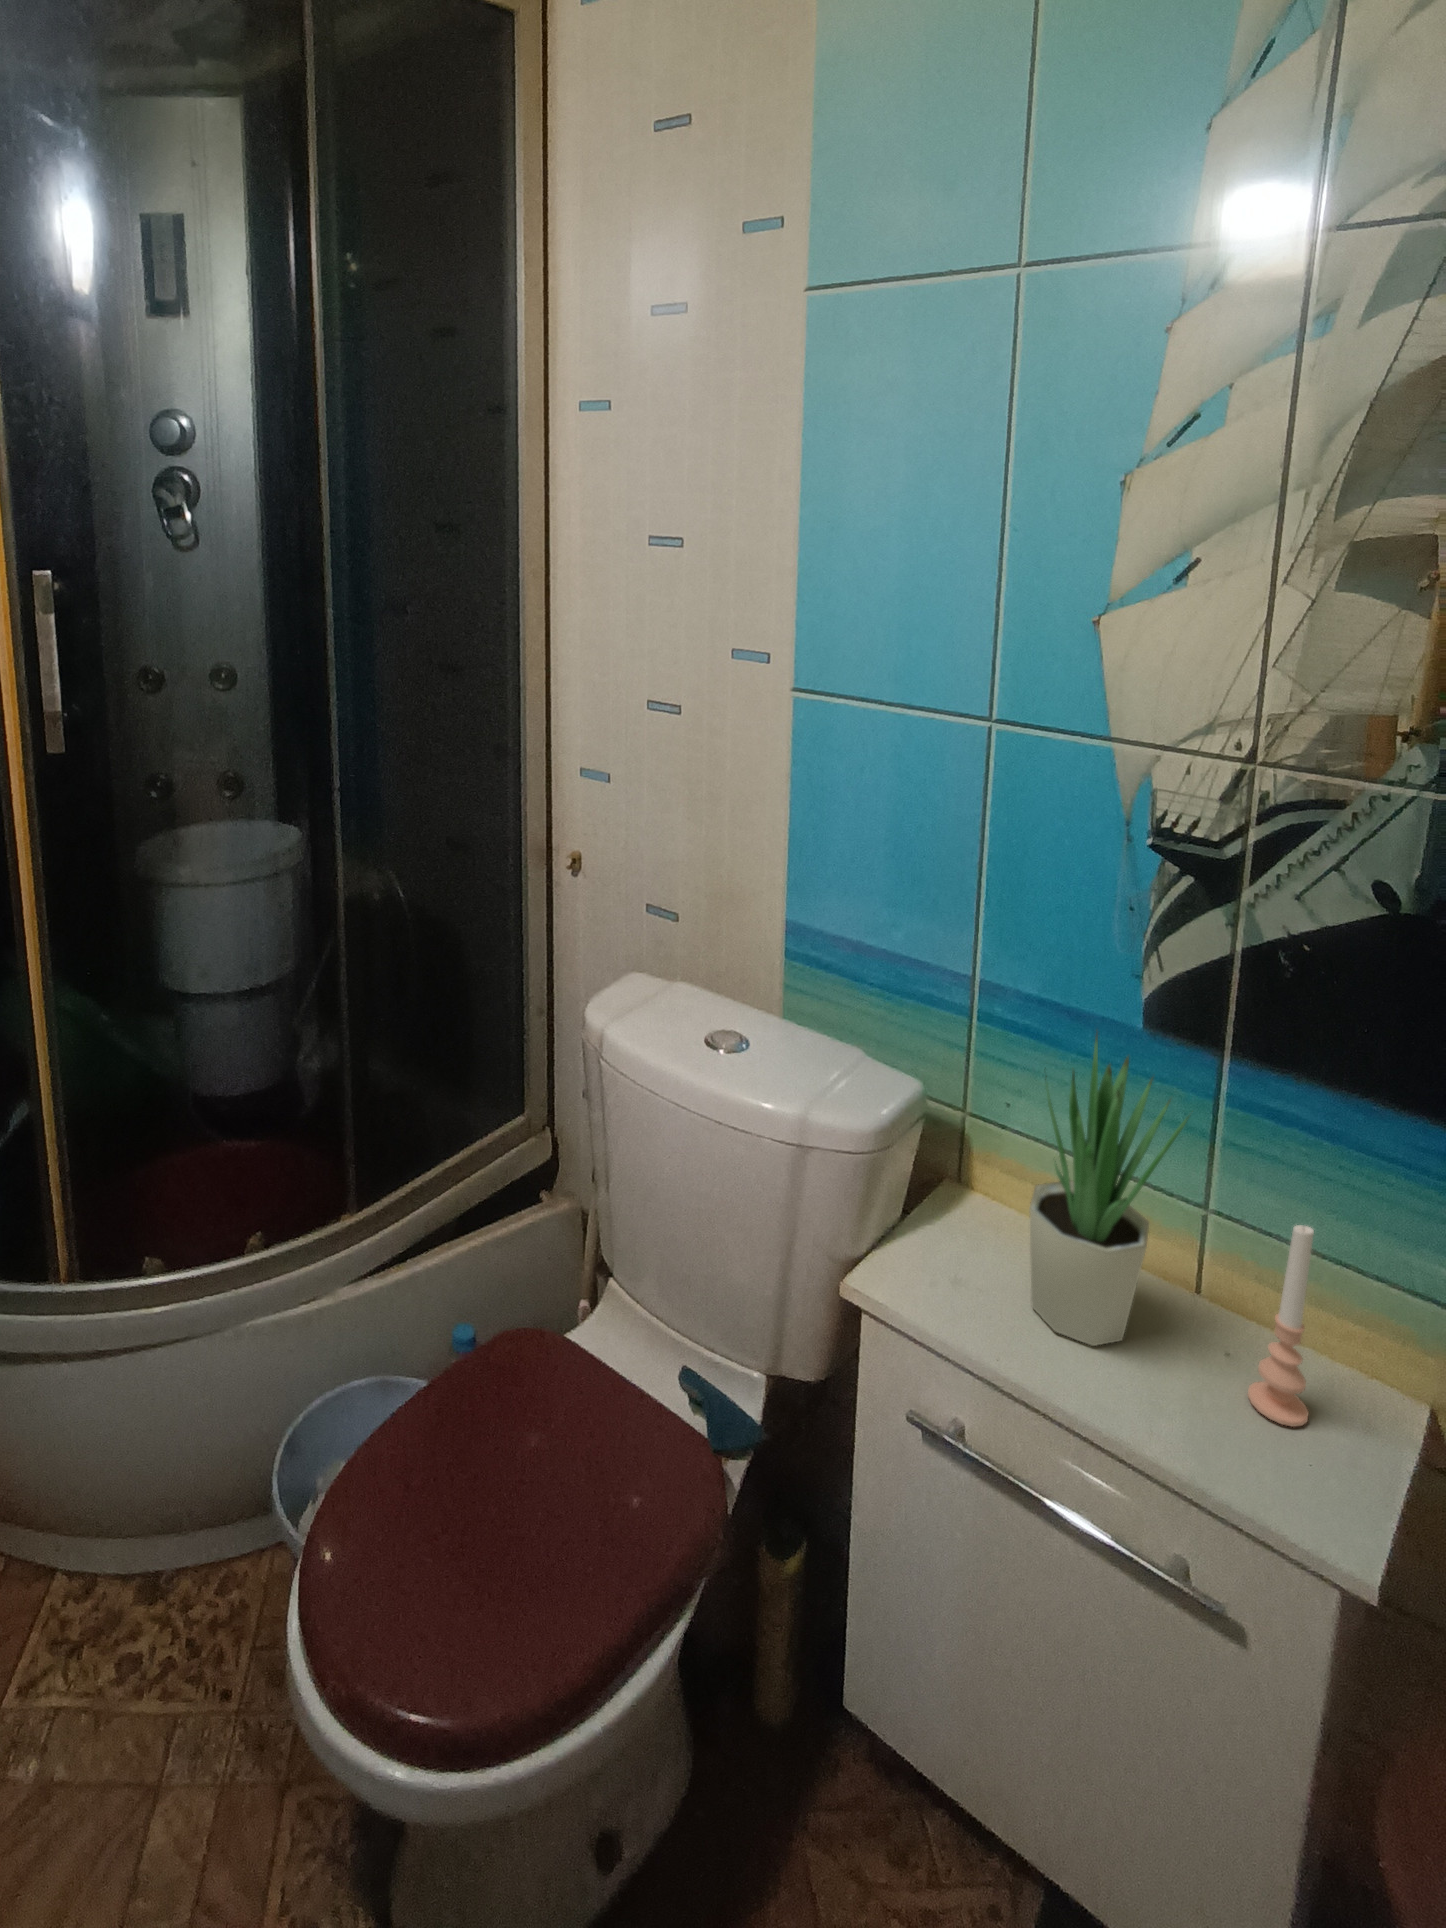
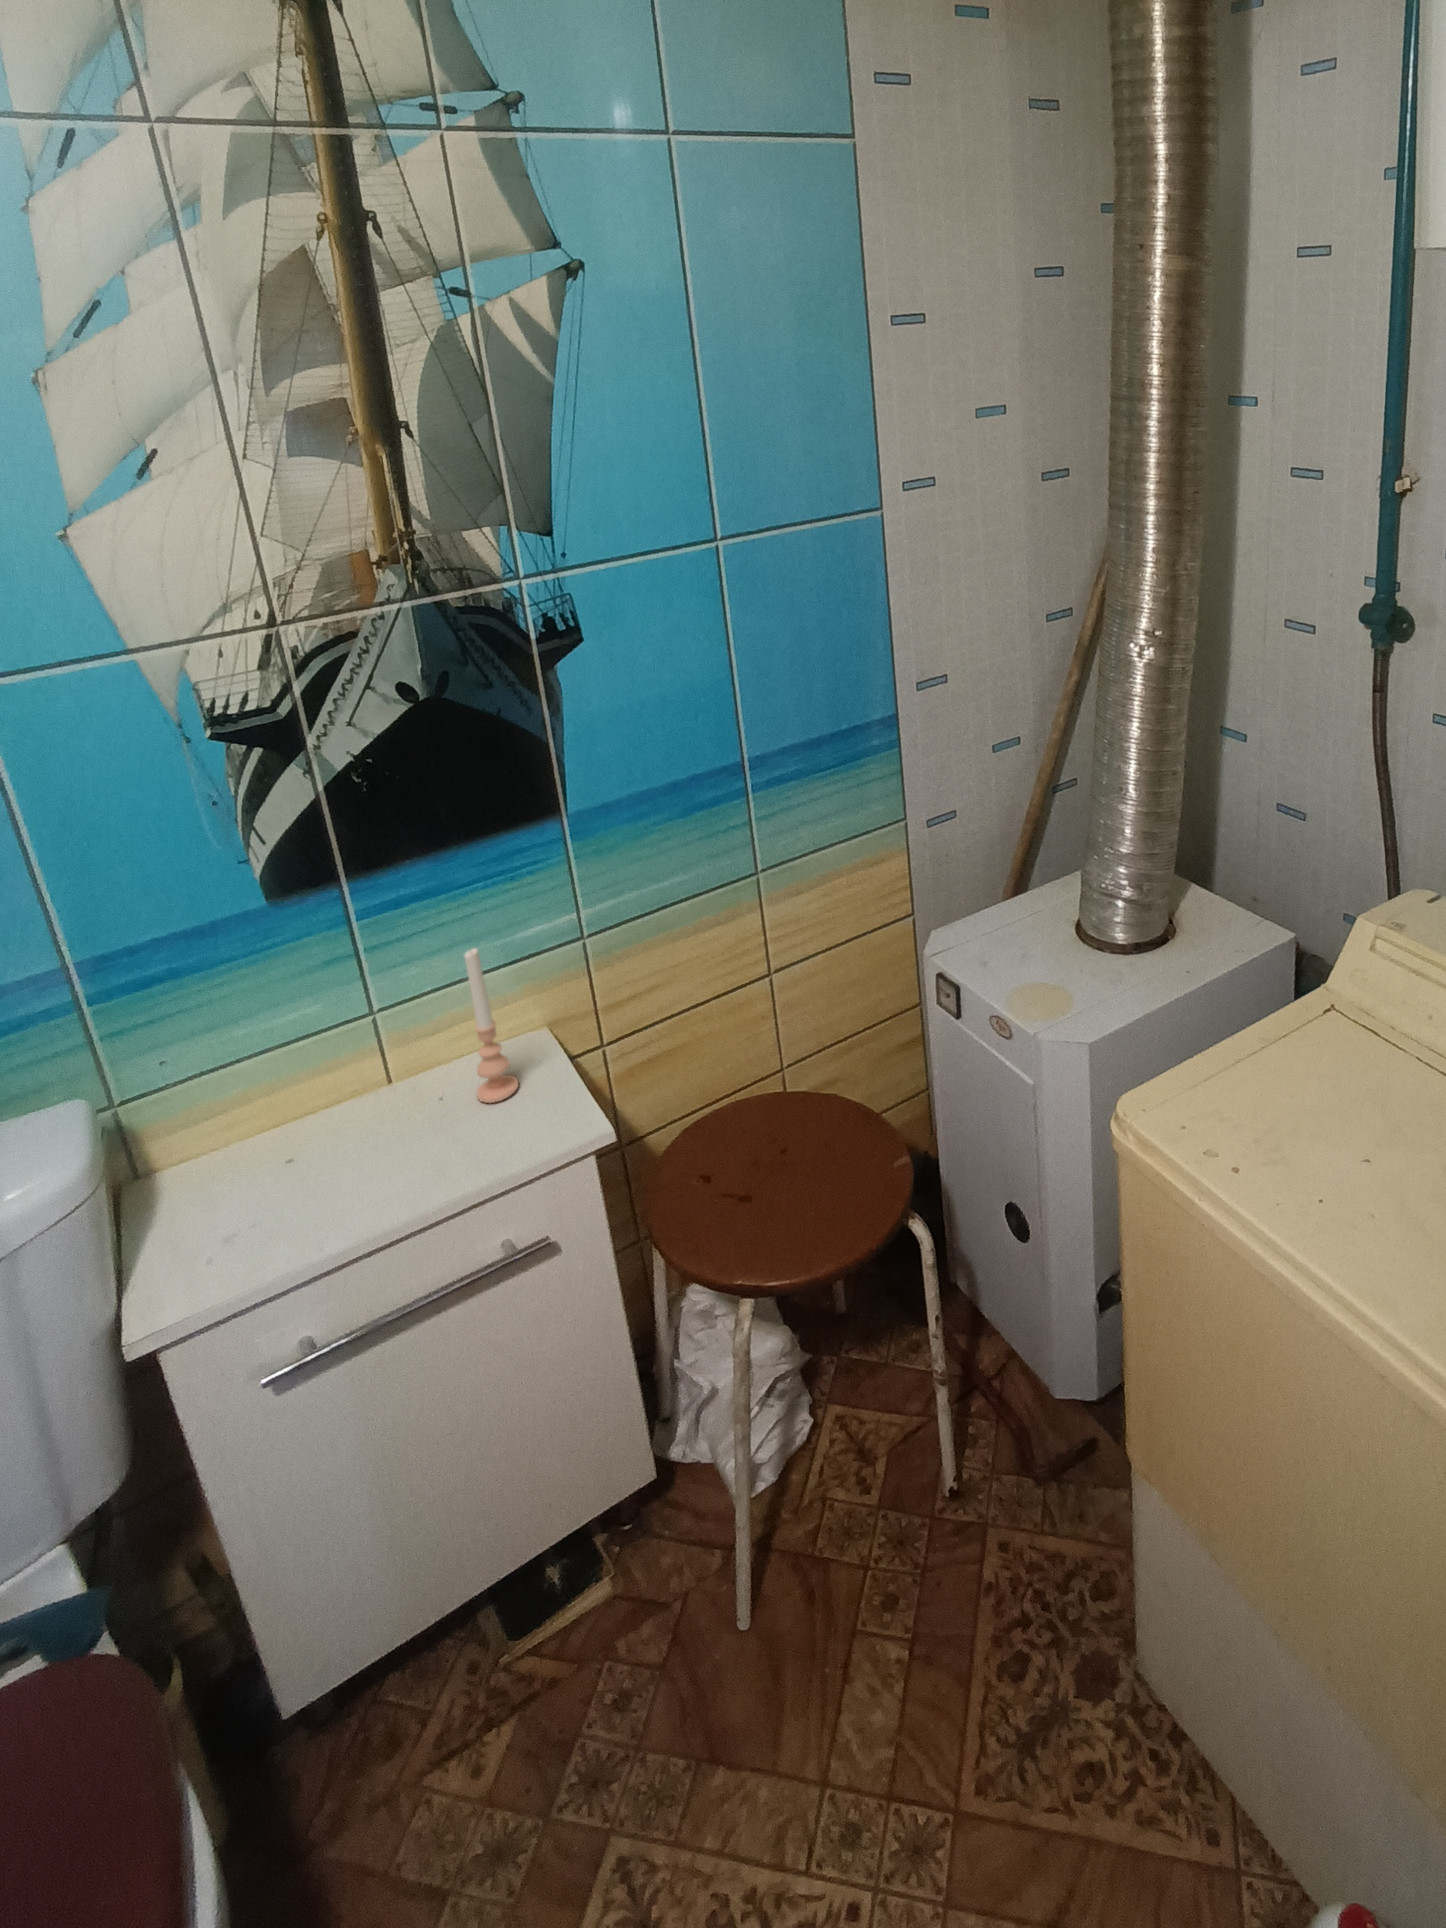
potted plant: present [1029,1035,1188,1346] -> none [235,908,387,1195]

